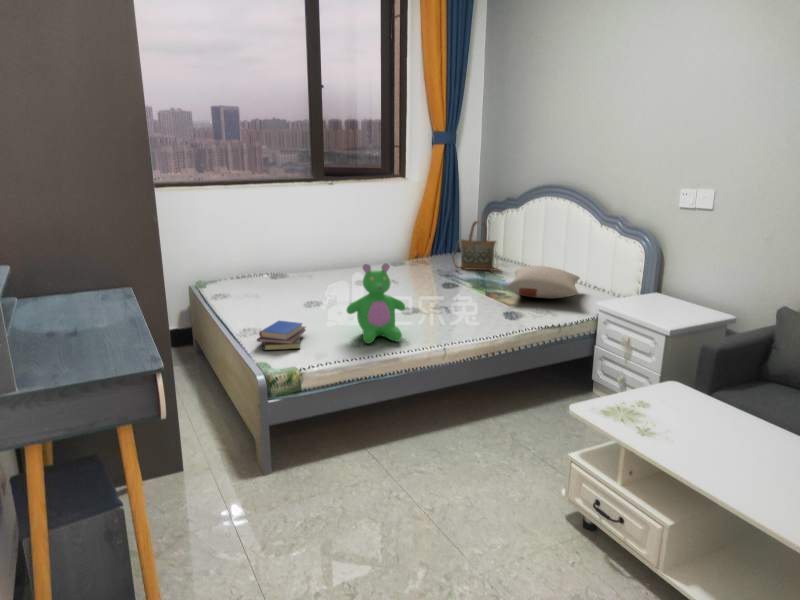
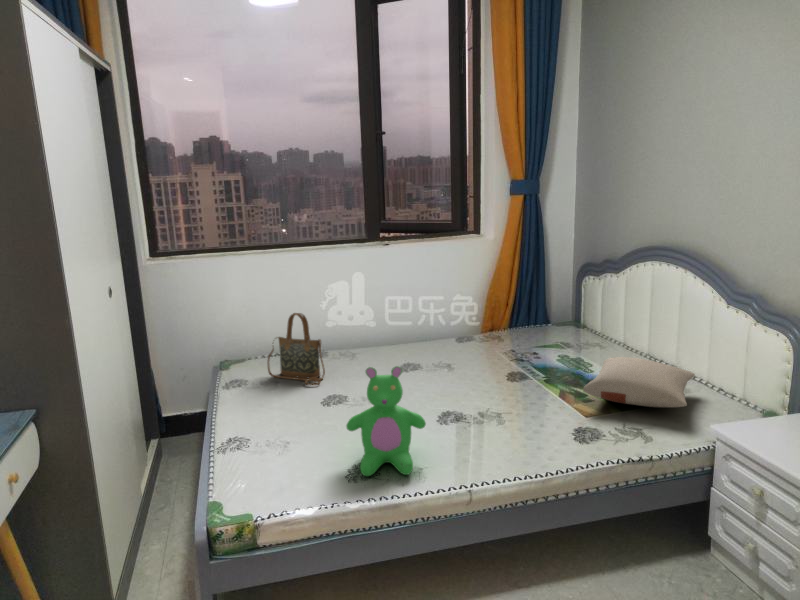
handbag: present [452,221,501,272] -> present [268,313,325,385]
book: present [257,321,306,350] -> none [228,433,299,479]

